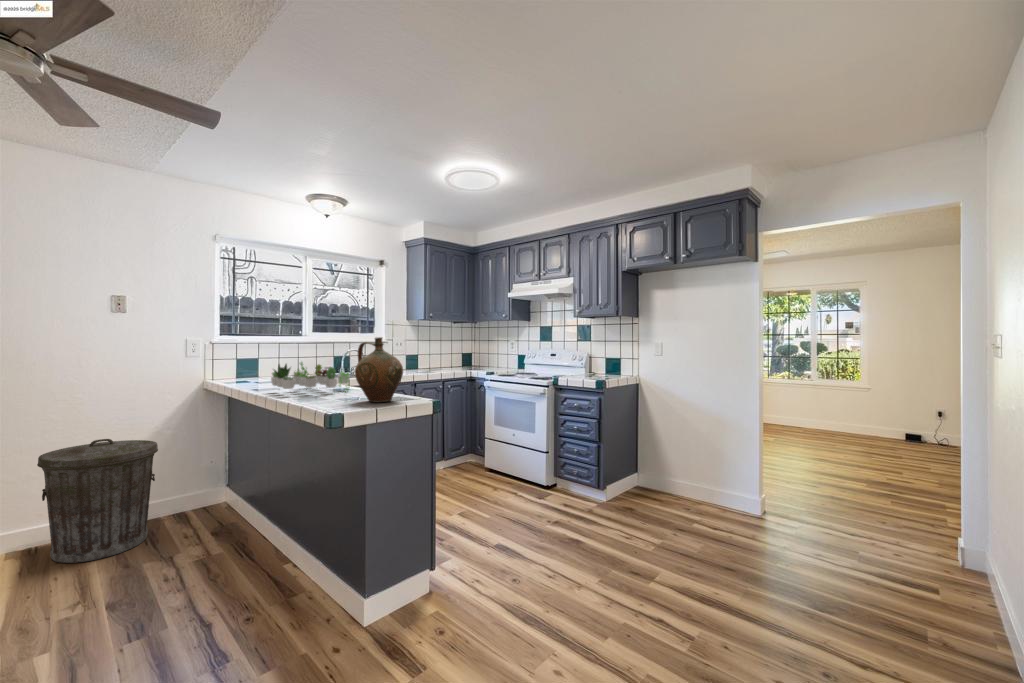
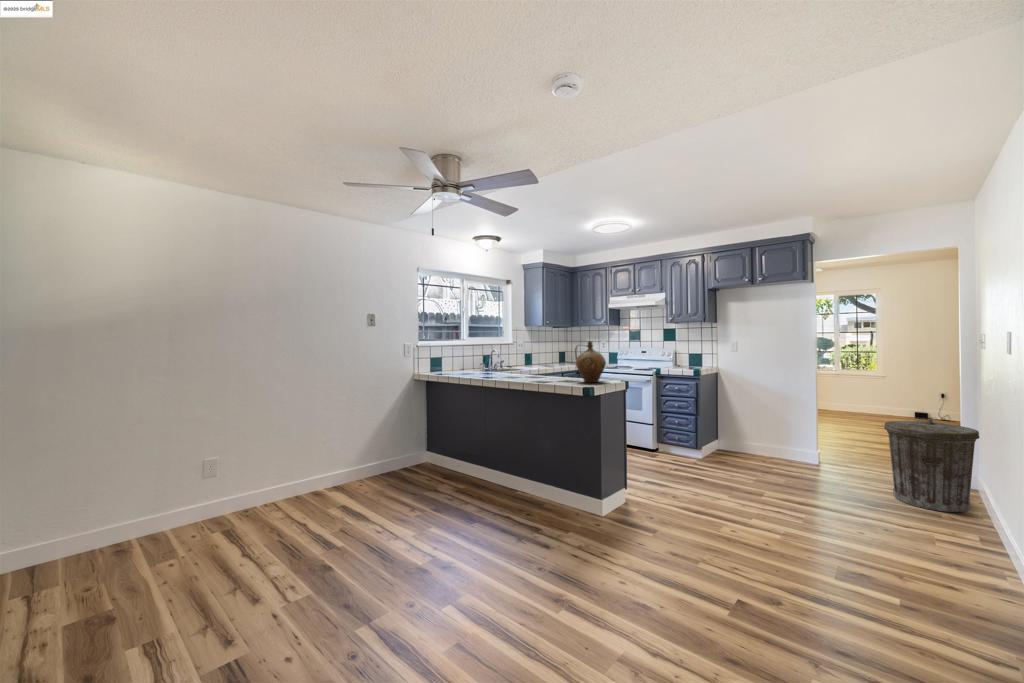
succulent plant: present [271,362,350,390] -> none [499,356,550,378]
trash can: present [37,439,158,563] -> present [884,419,979,512]

